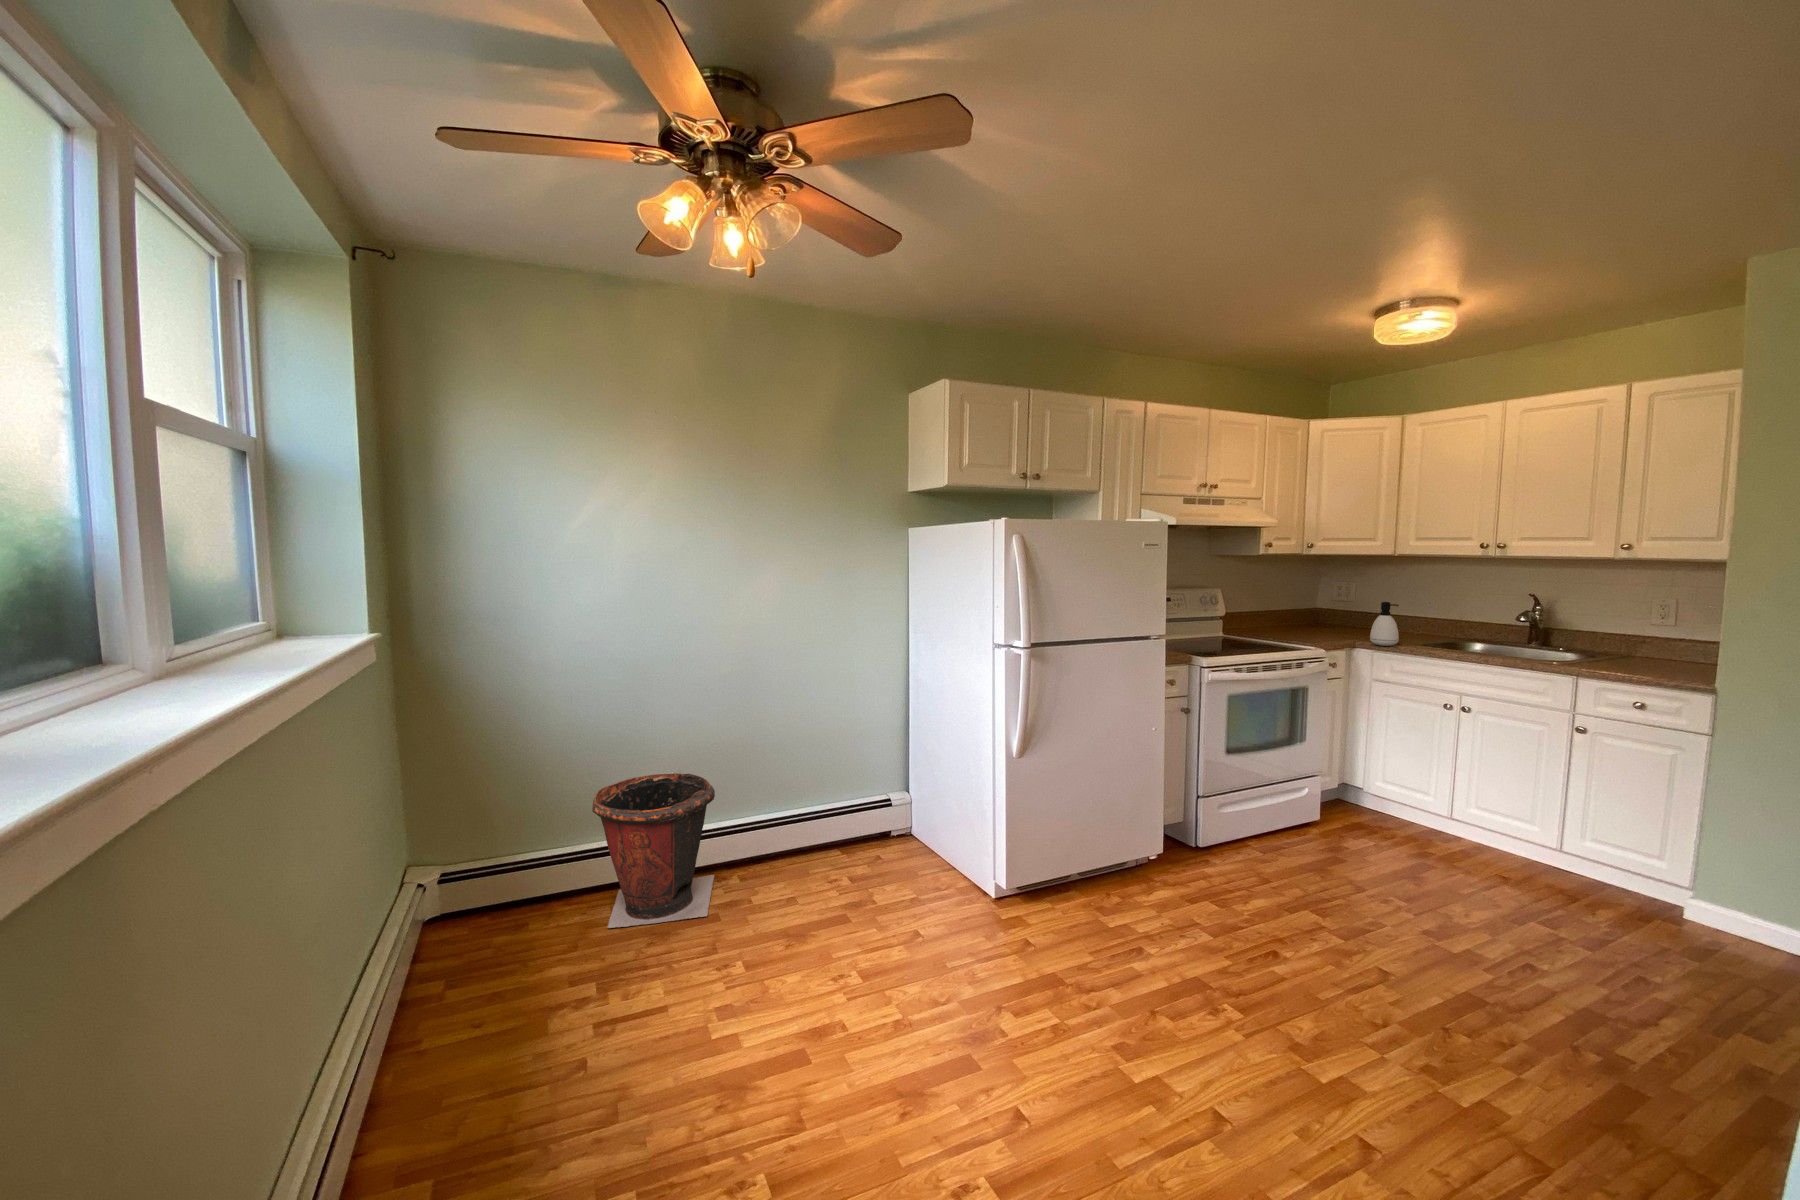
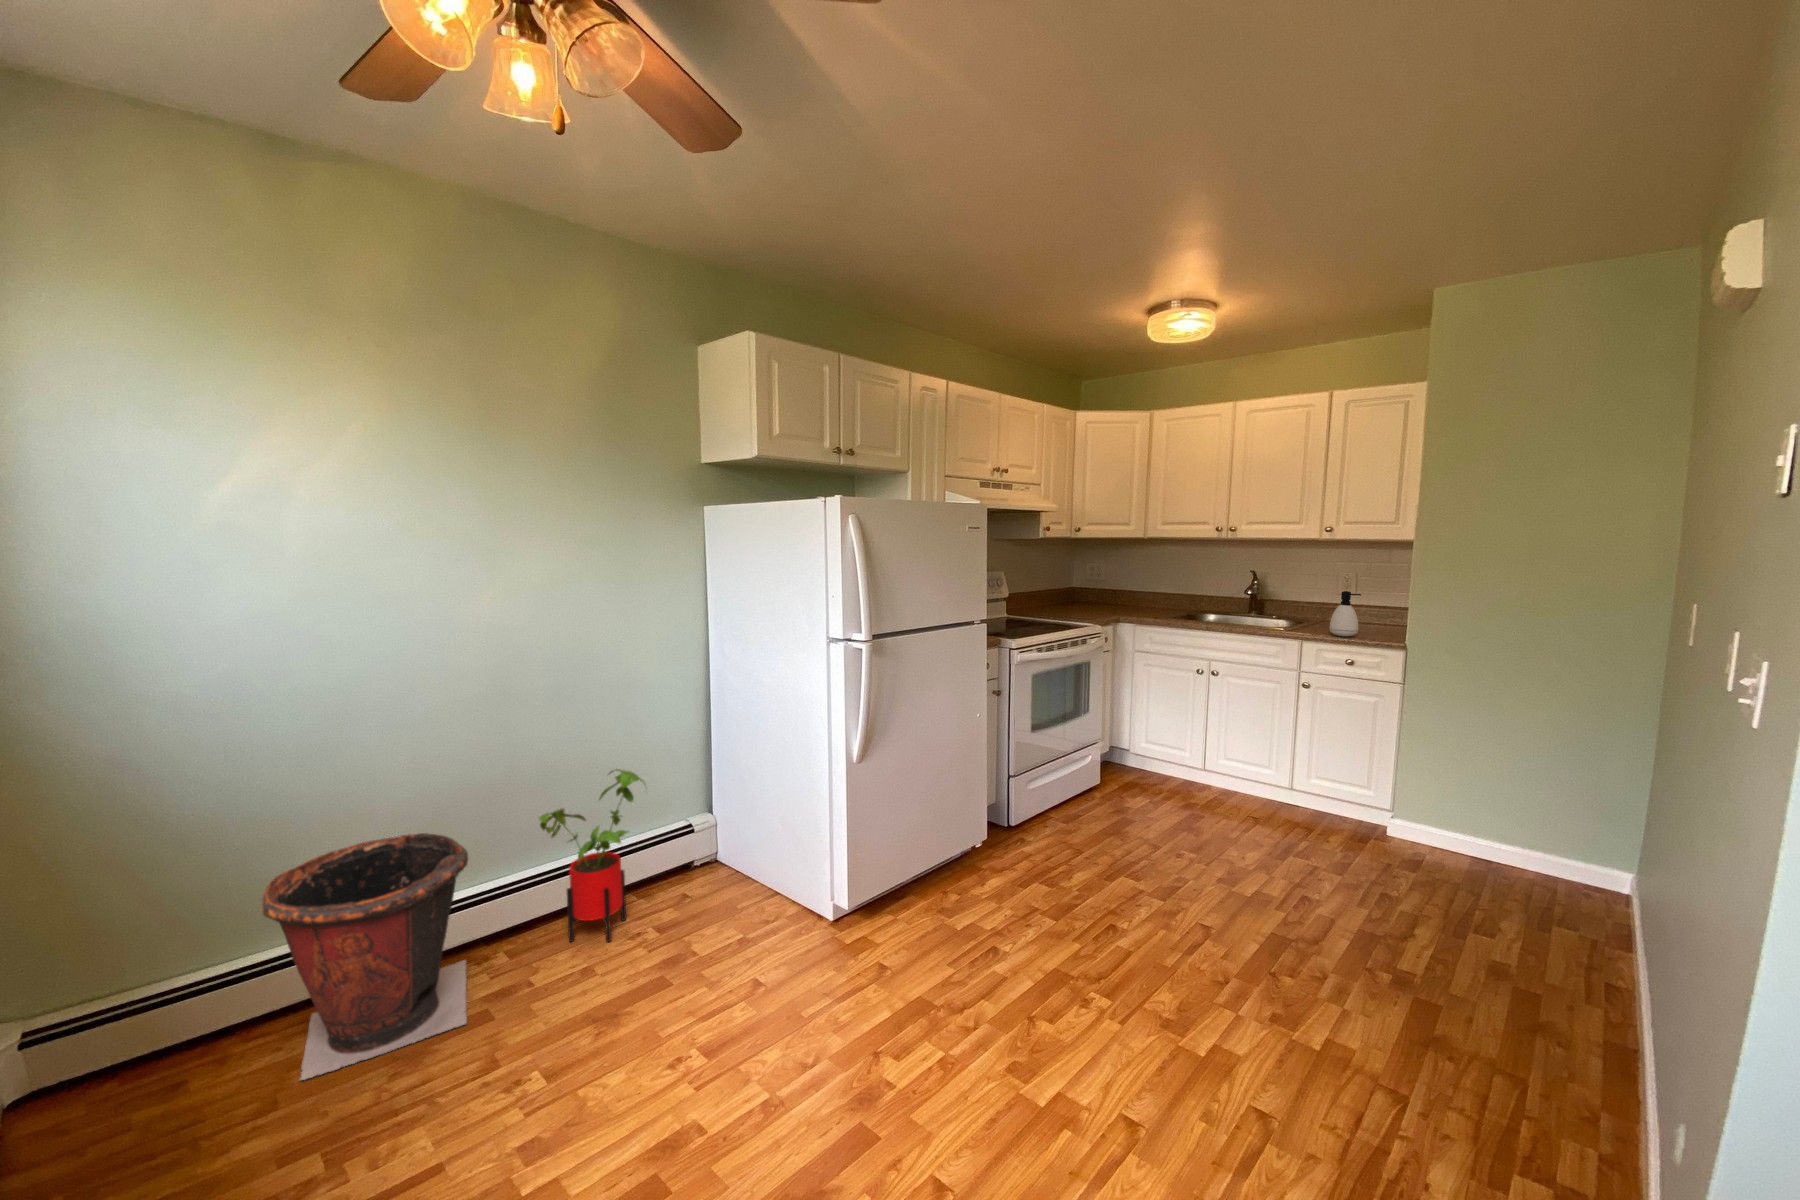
soap dispenser: present [1370,602,1399,646] -> present [1329,591,1361,636]
house plant: none [766,744,846,882] -> present [539,769,643,942]

